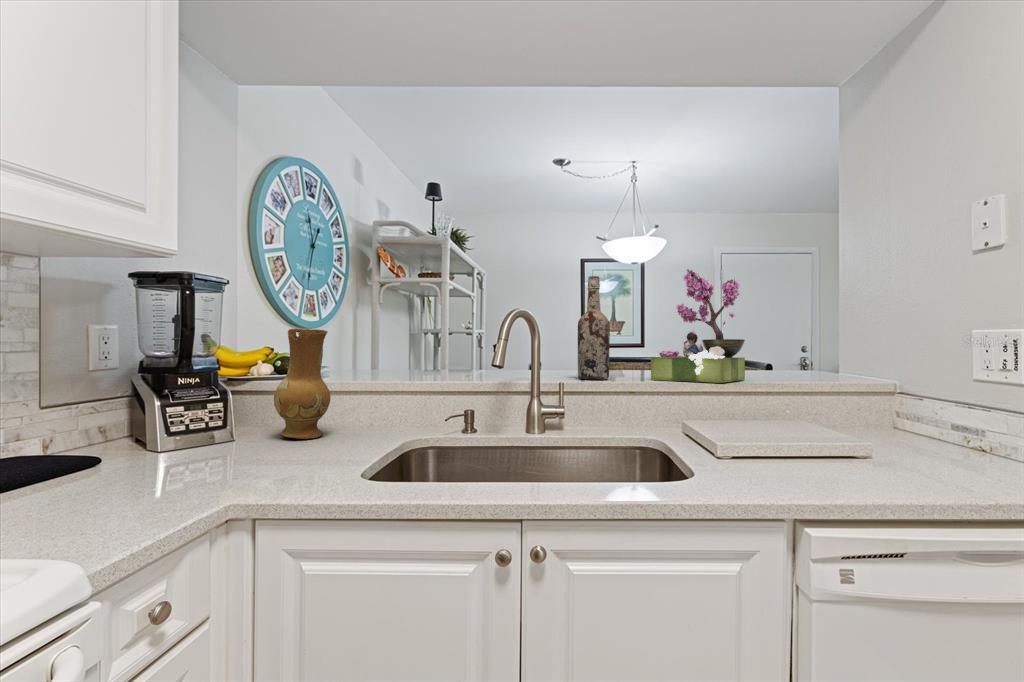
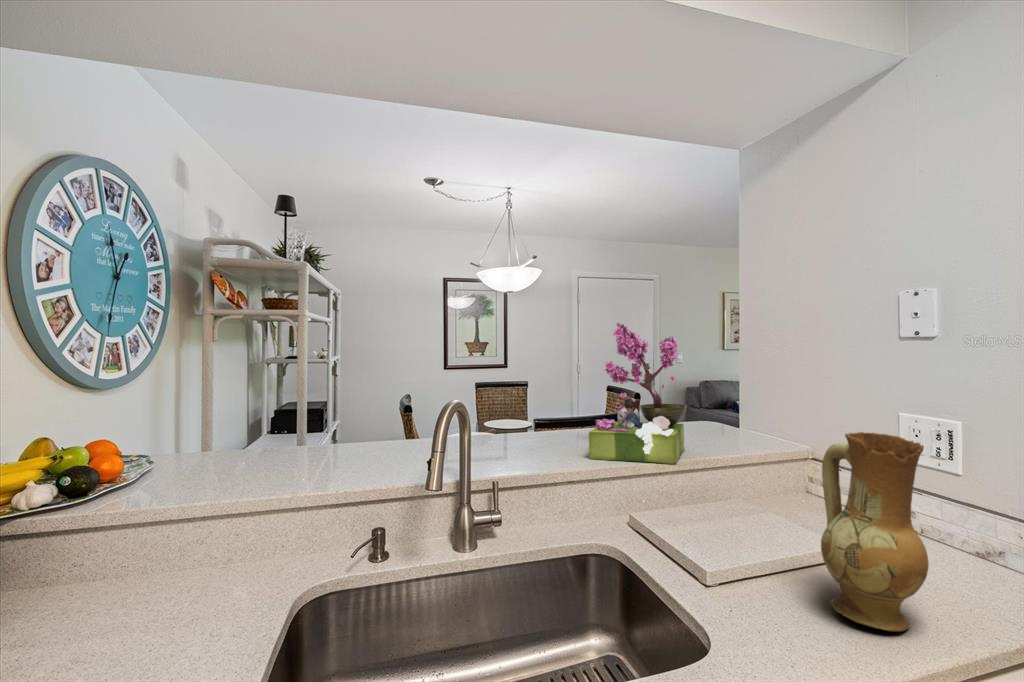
wine bottle: present [578,276,610,379] -> none [504,338,543,467]
ceramic jug: present [274,329,331,439] -> present [821,432,929,632]

